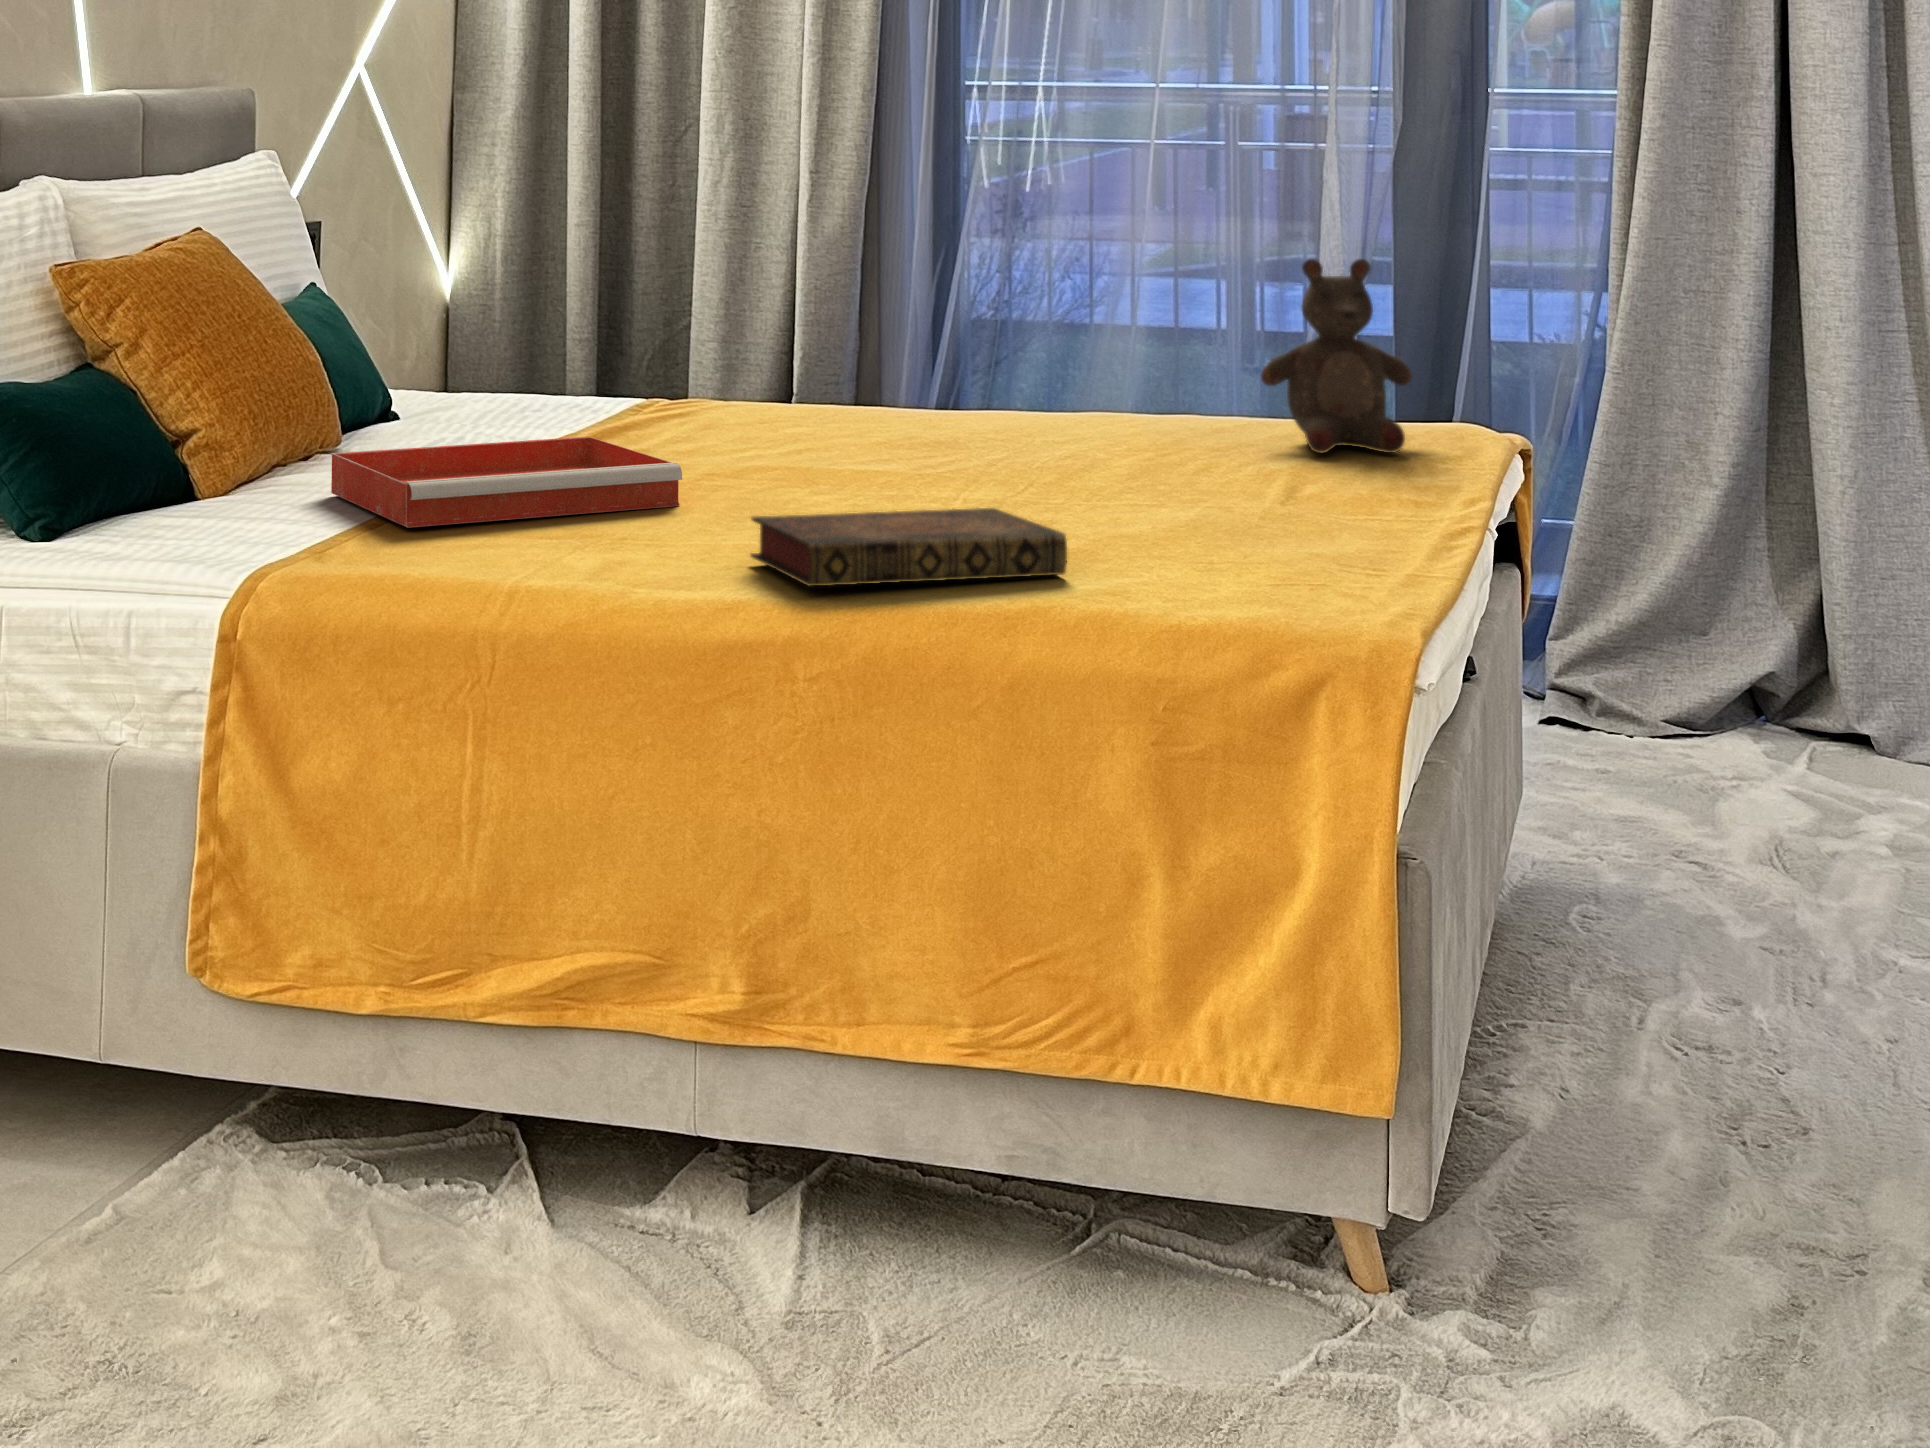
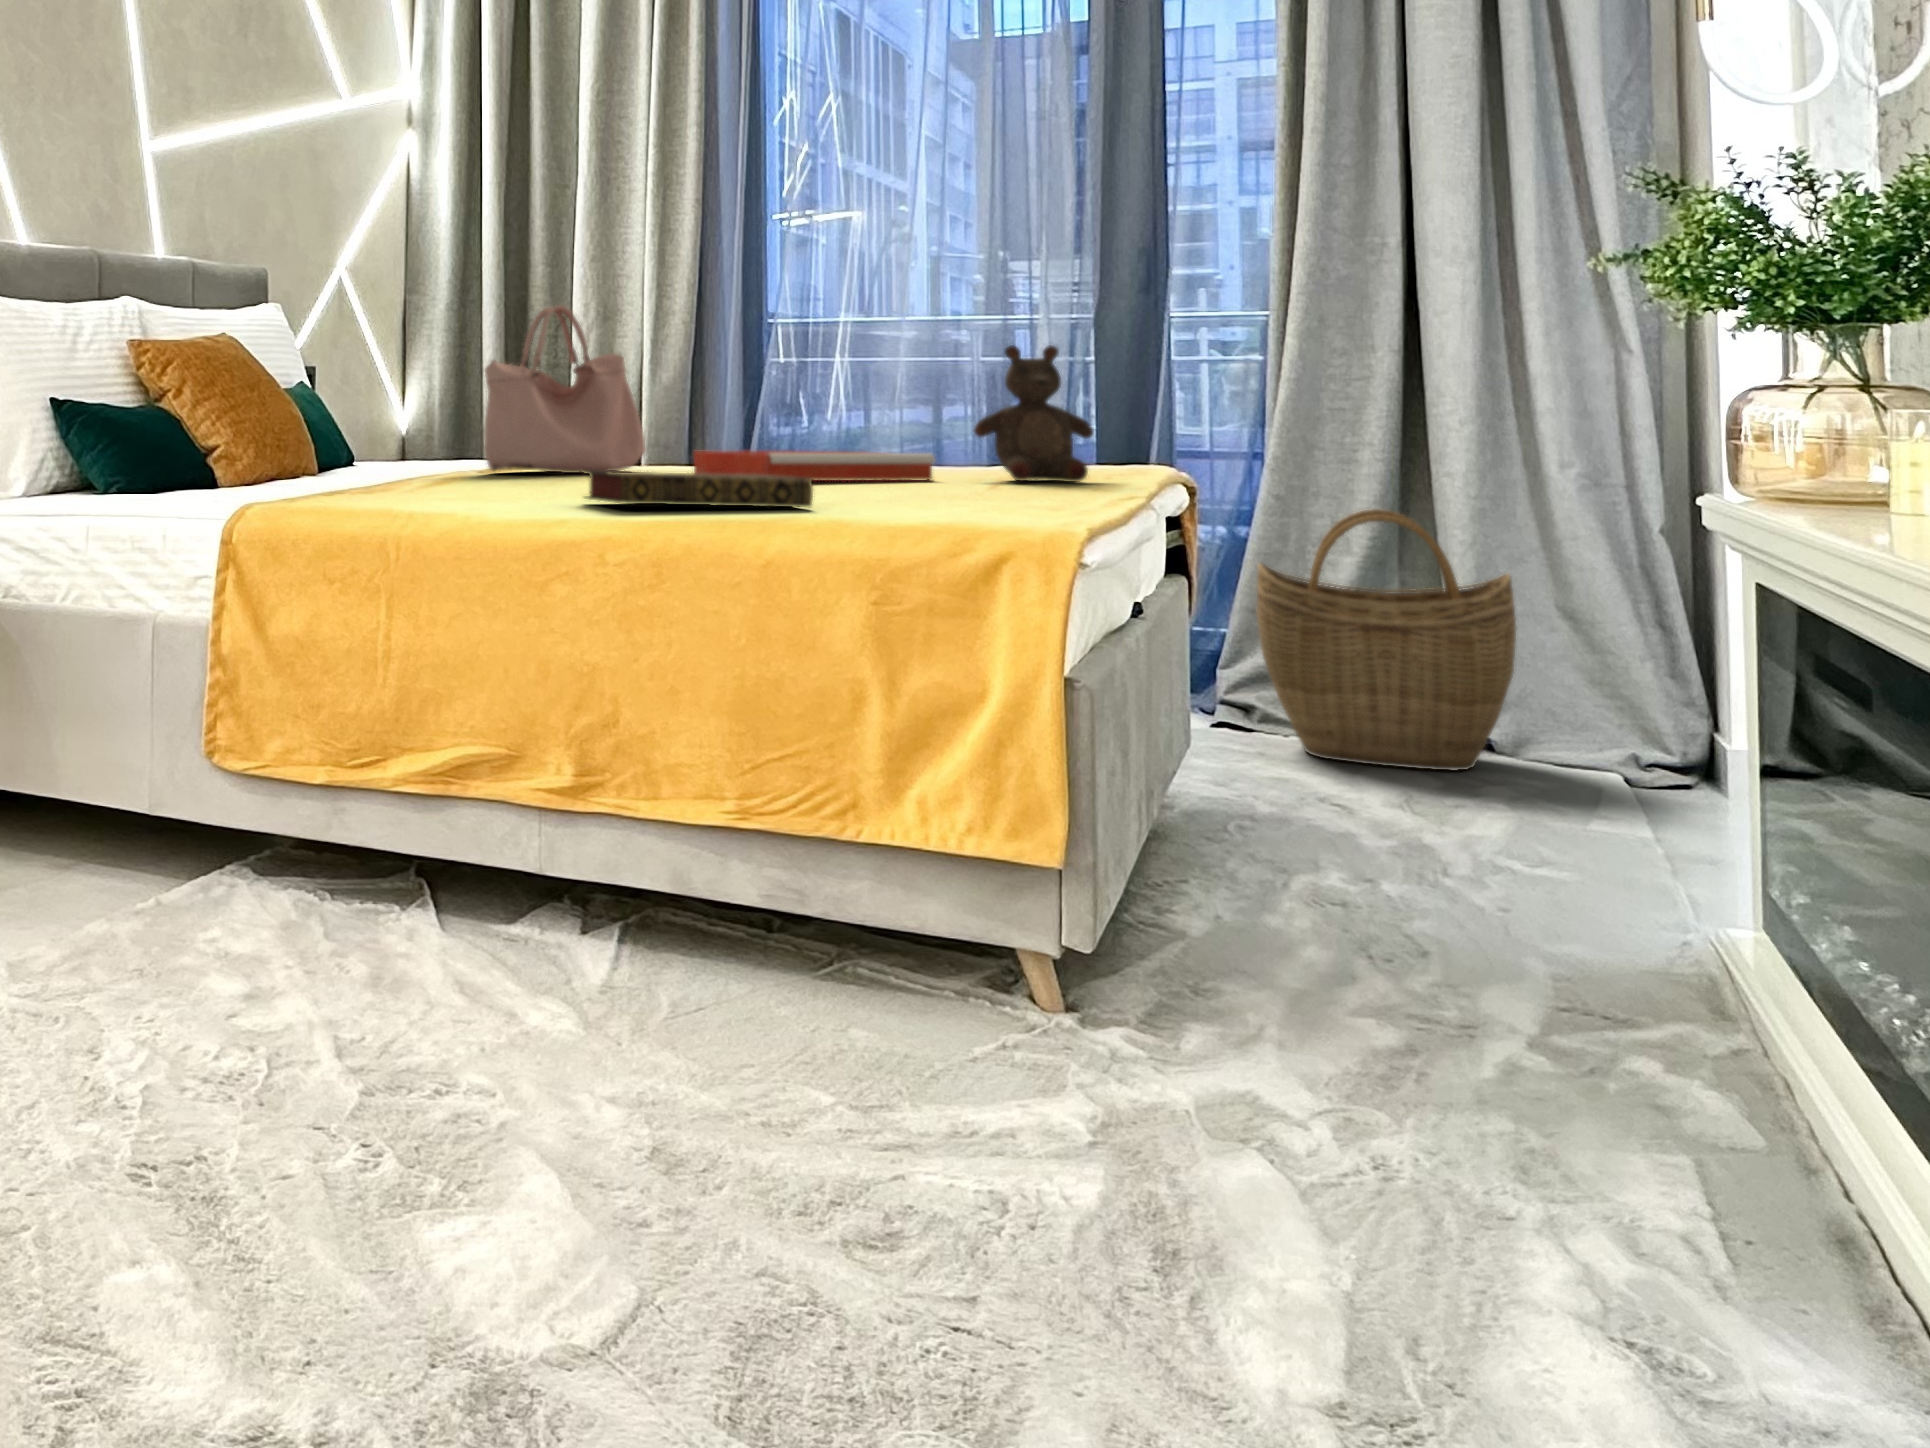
handbag: none [589,181,817,432] -> present [484,305,645,473]
woven basket: none [1597,428,1897,779] -> present [1256,509,1517,770]
tray: present [331,437,683,528] -> present [694,451,935,481]

